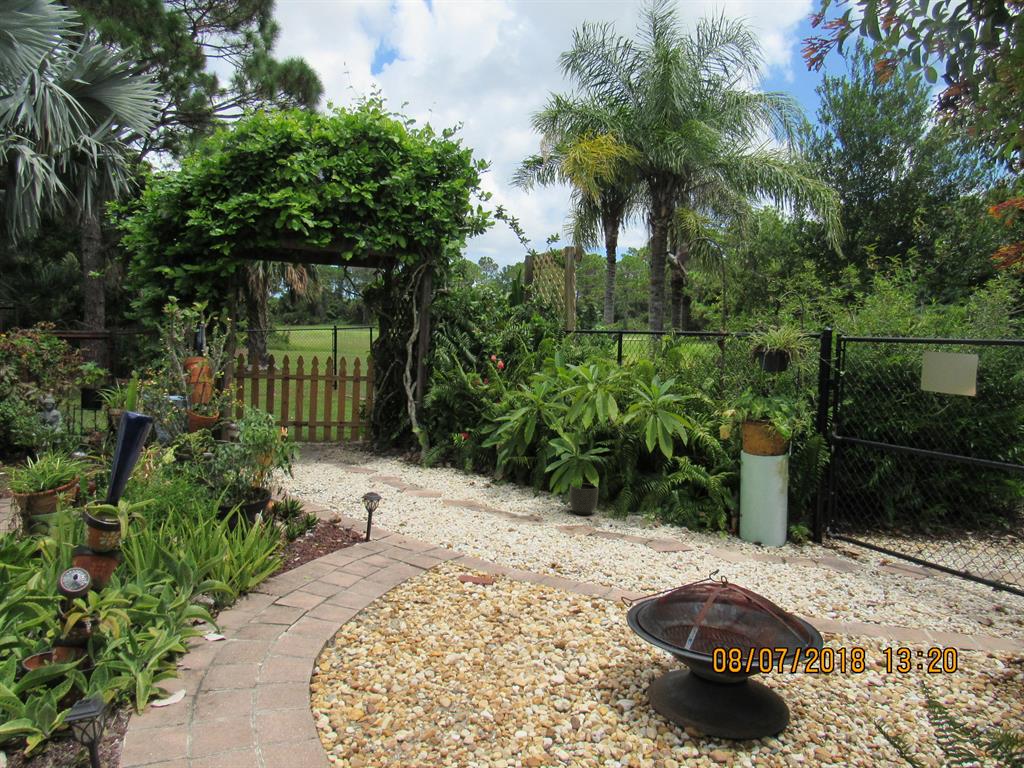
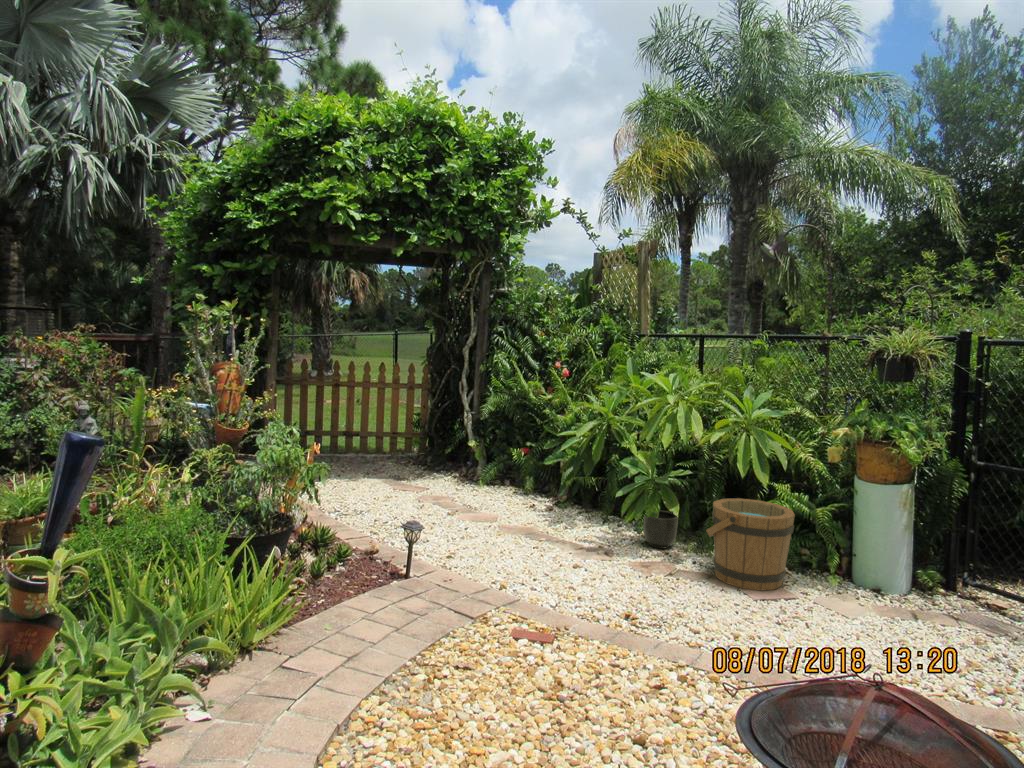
bucket: none [620,470,691,544] -> present [706,498,795,591]

